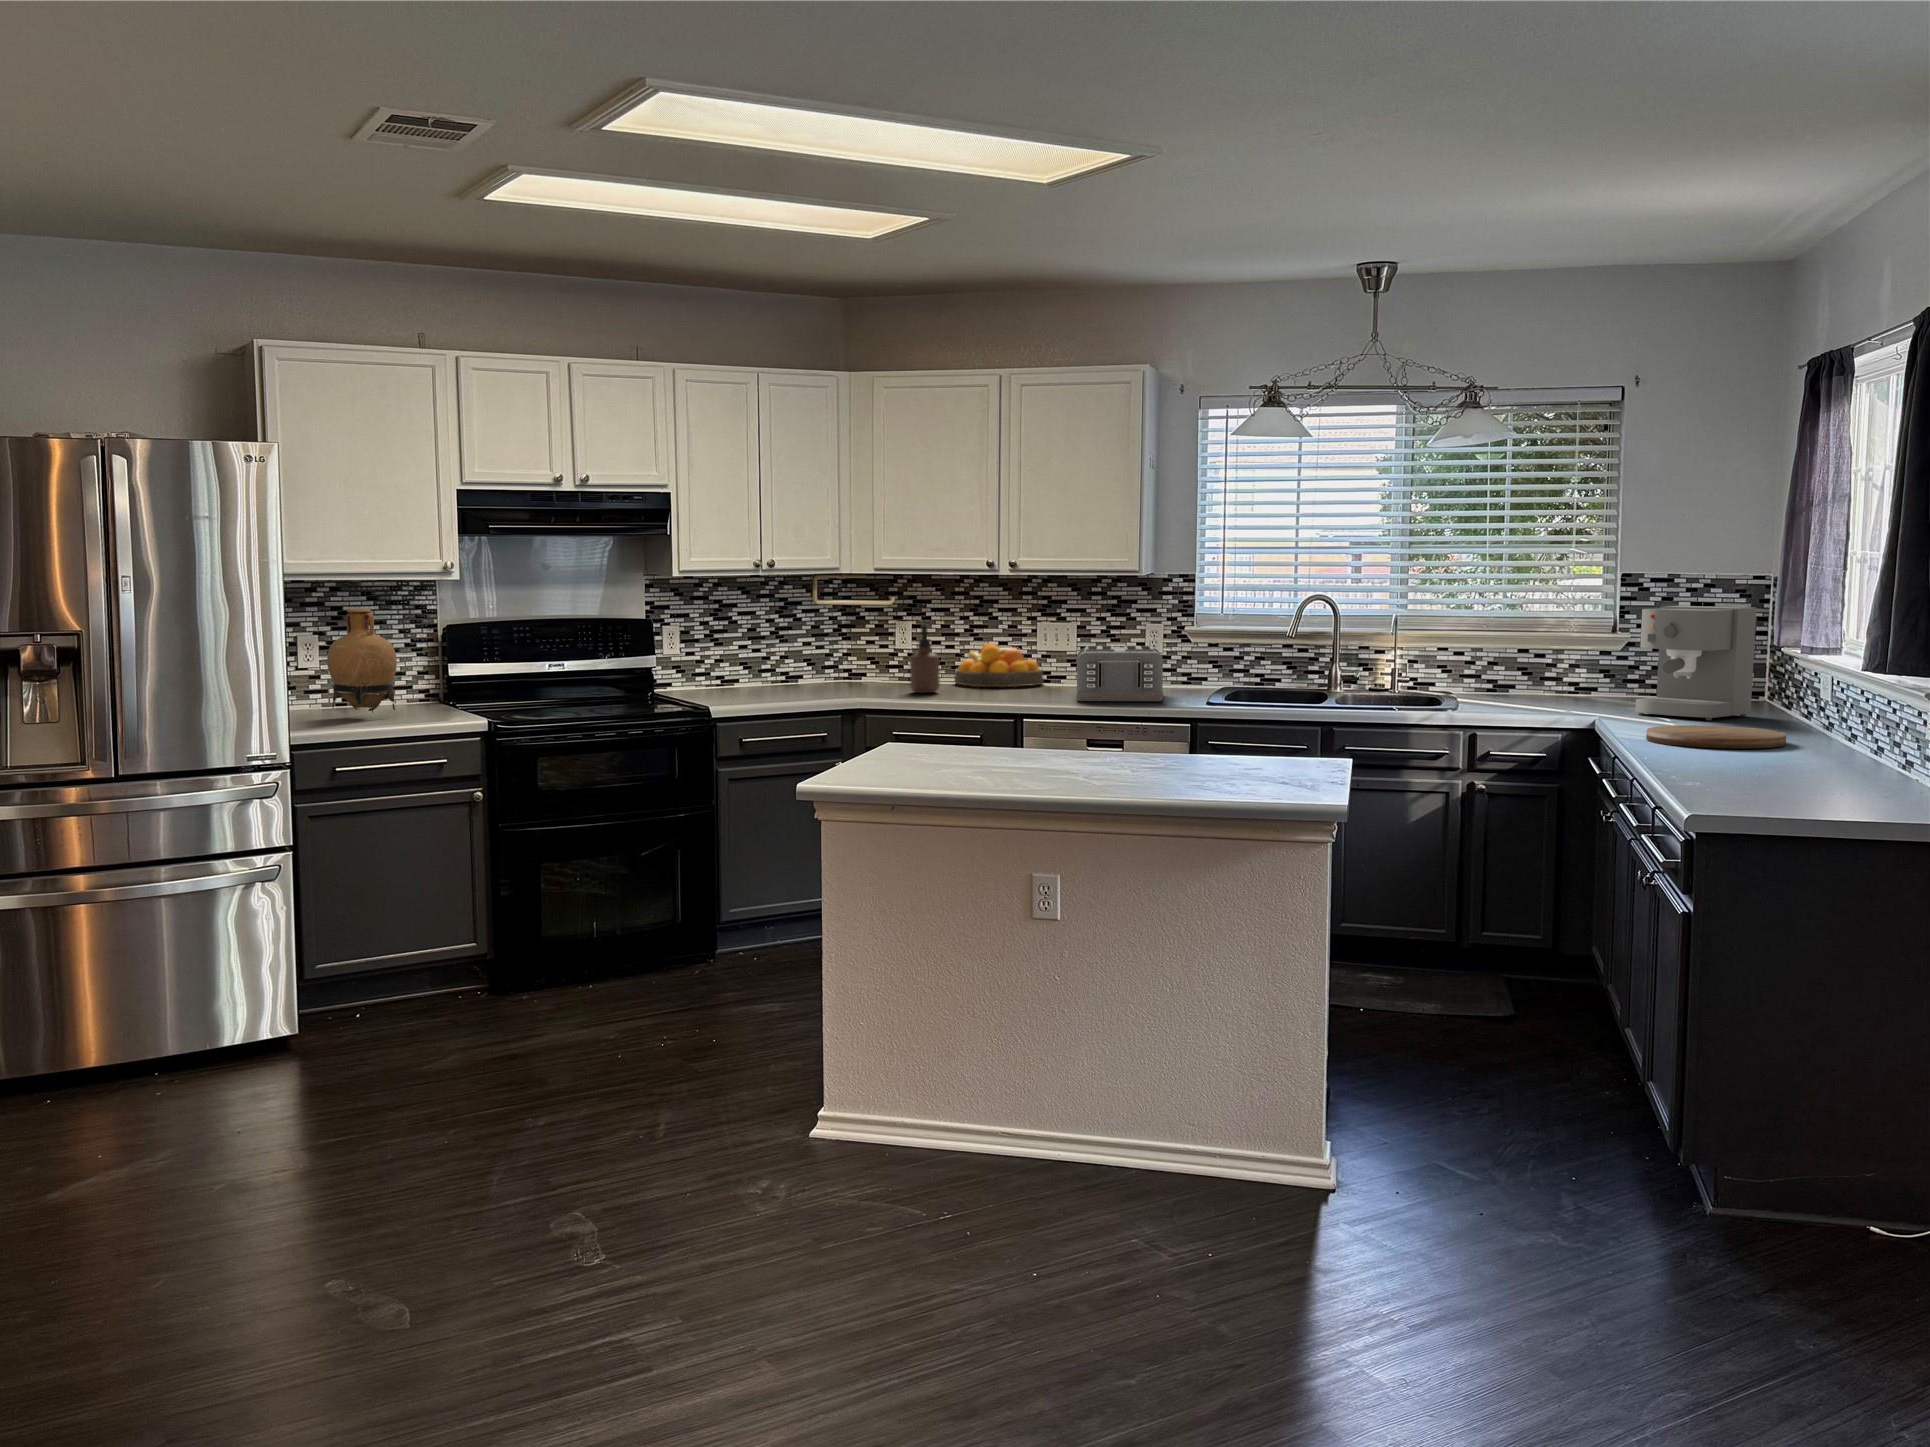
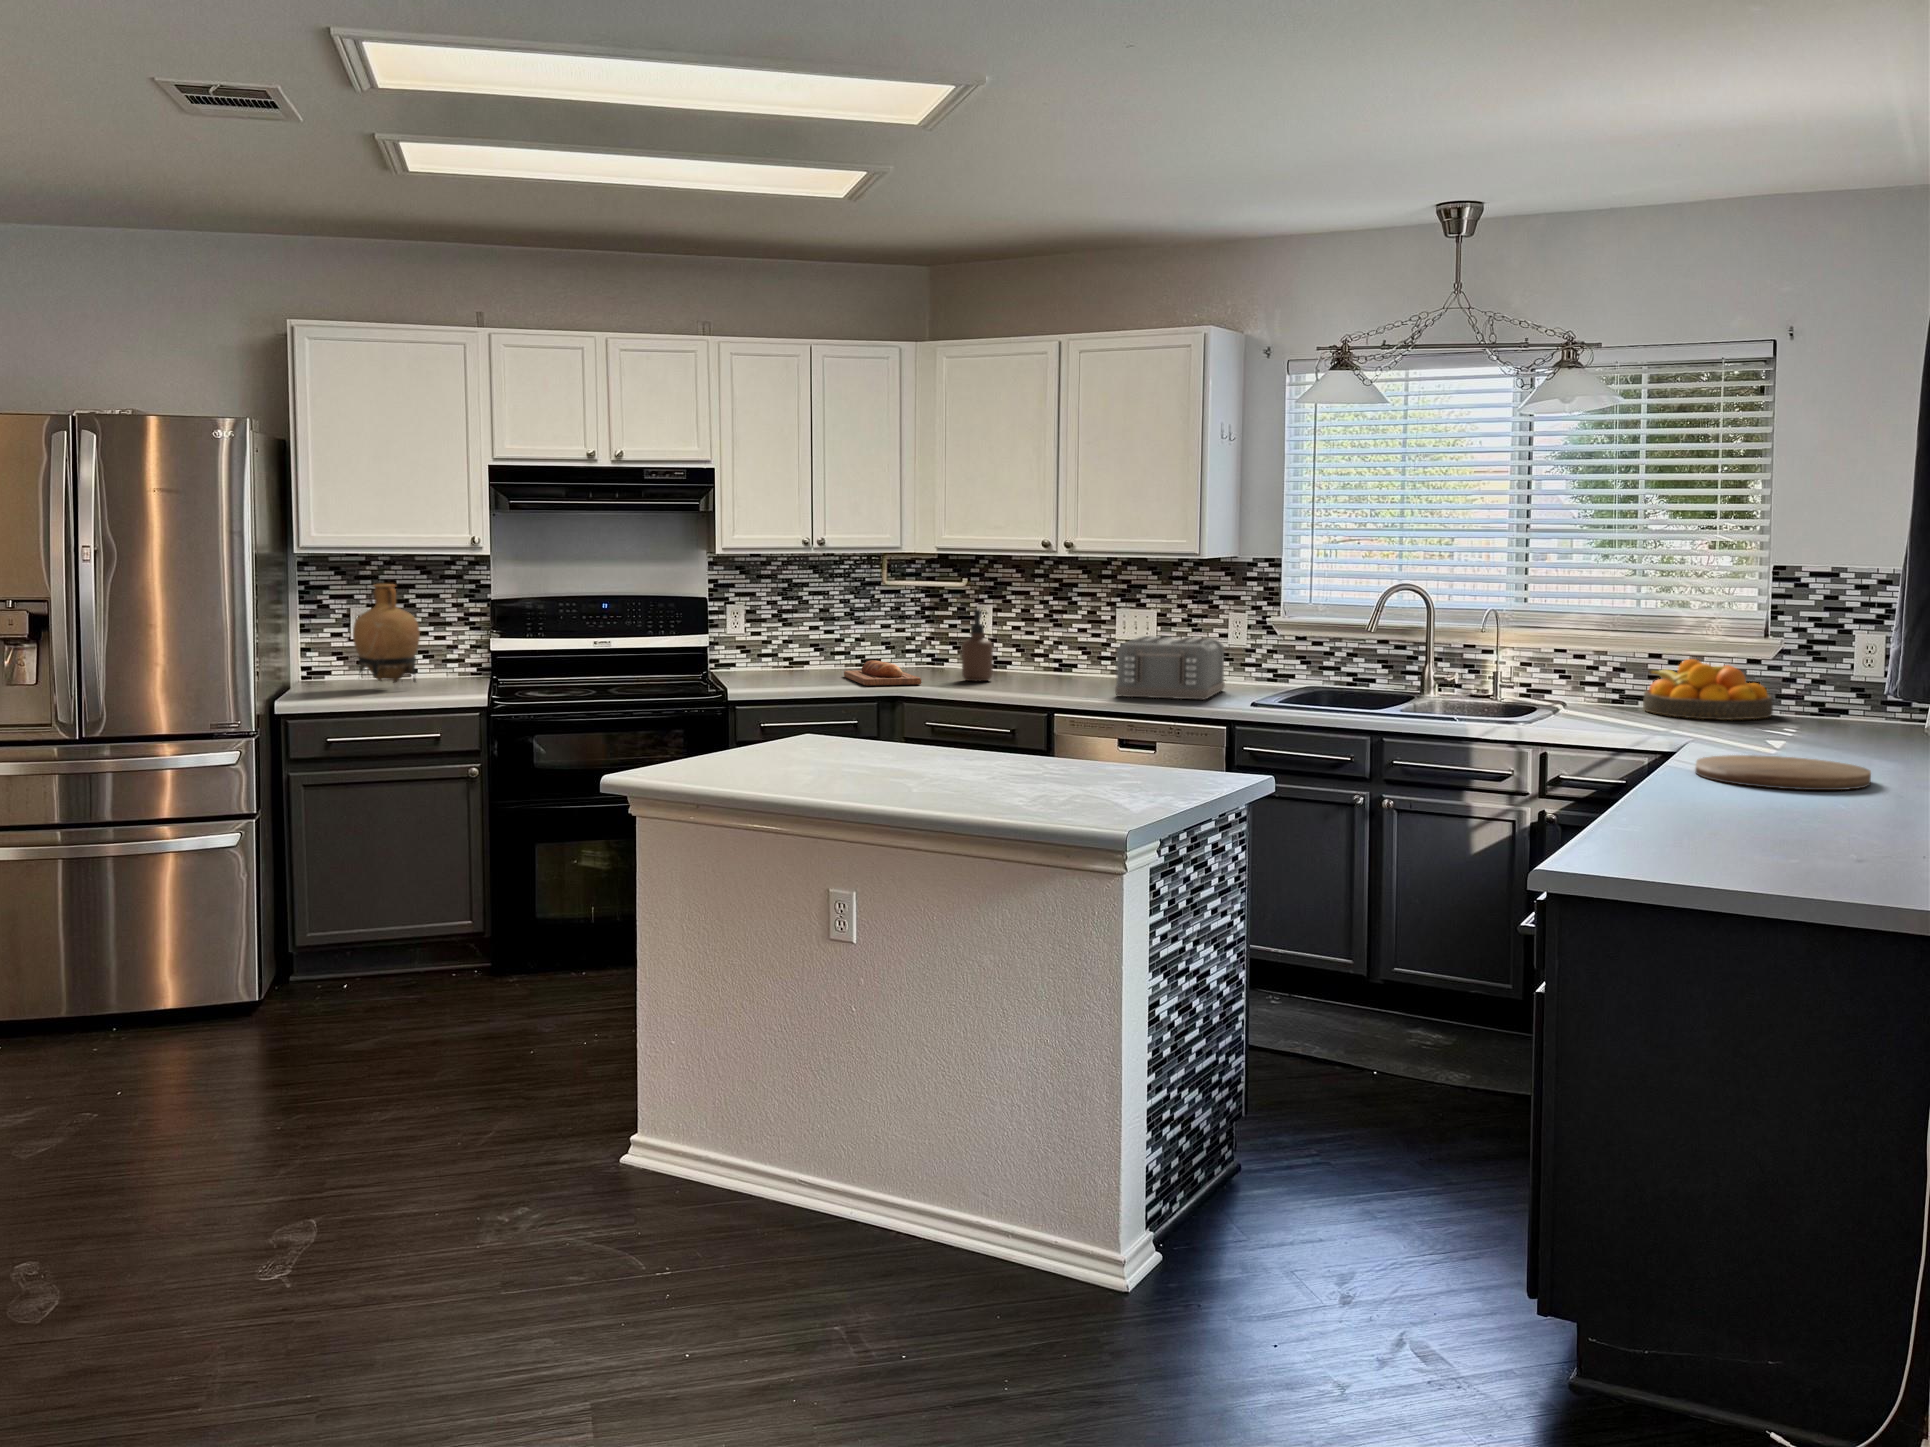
coffee maker: present [1635,606,1757,720] -> none [1747,608,1903,749]
fruit bowl: present [955,643,1043,687] -> present [1643,659,1773,720]
bread loaf: none [793,676,883,699] -> present [844,660,921,685]

